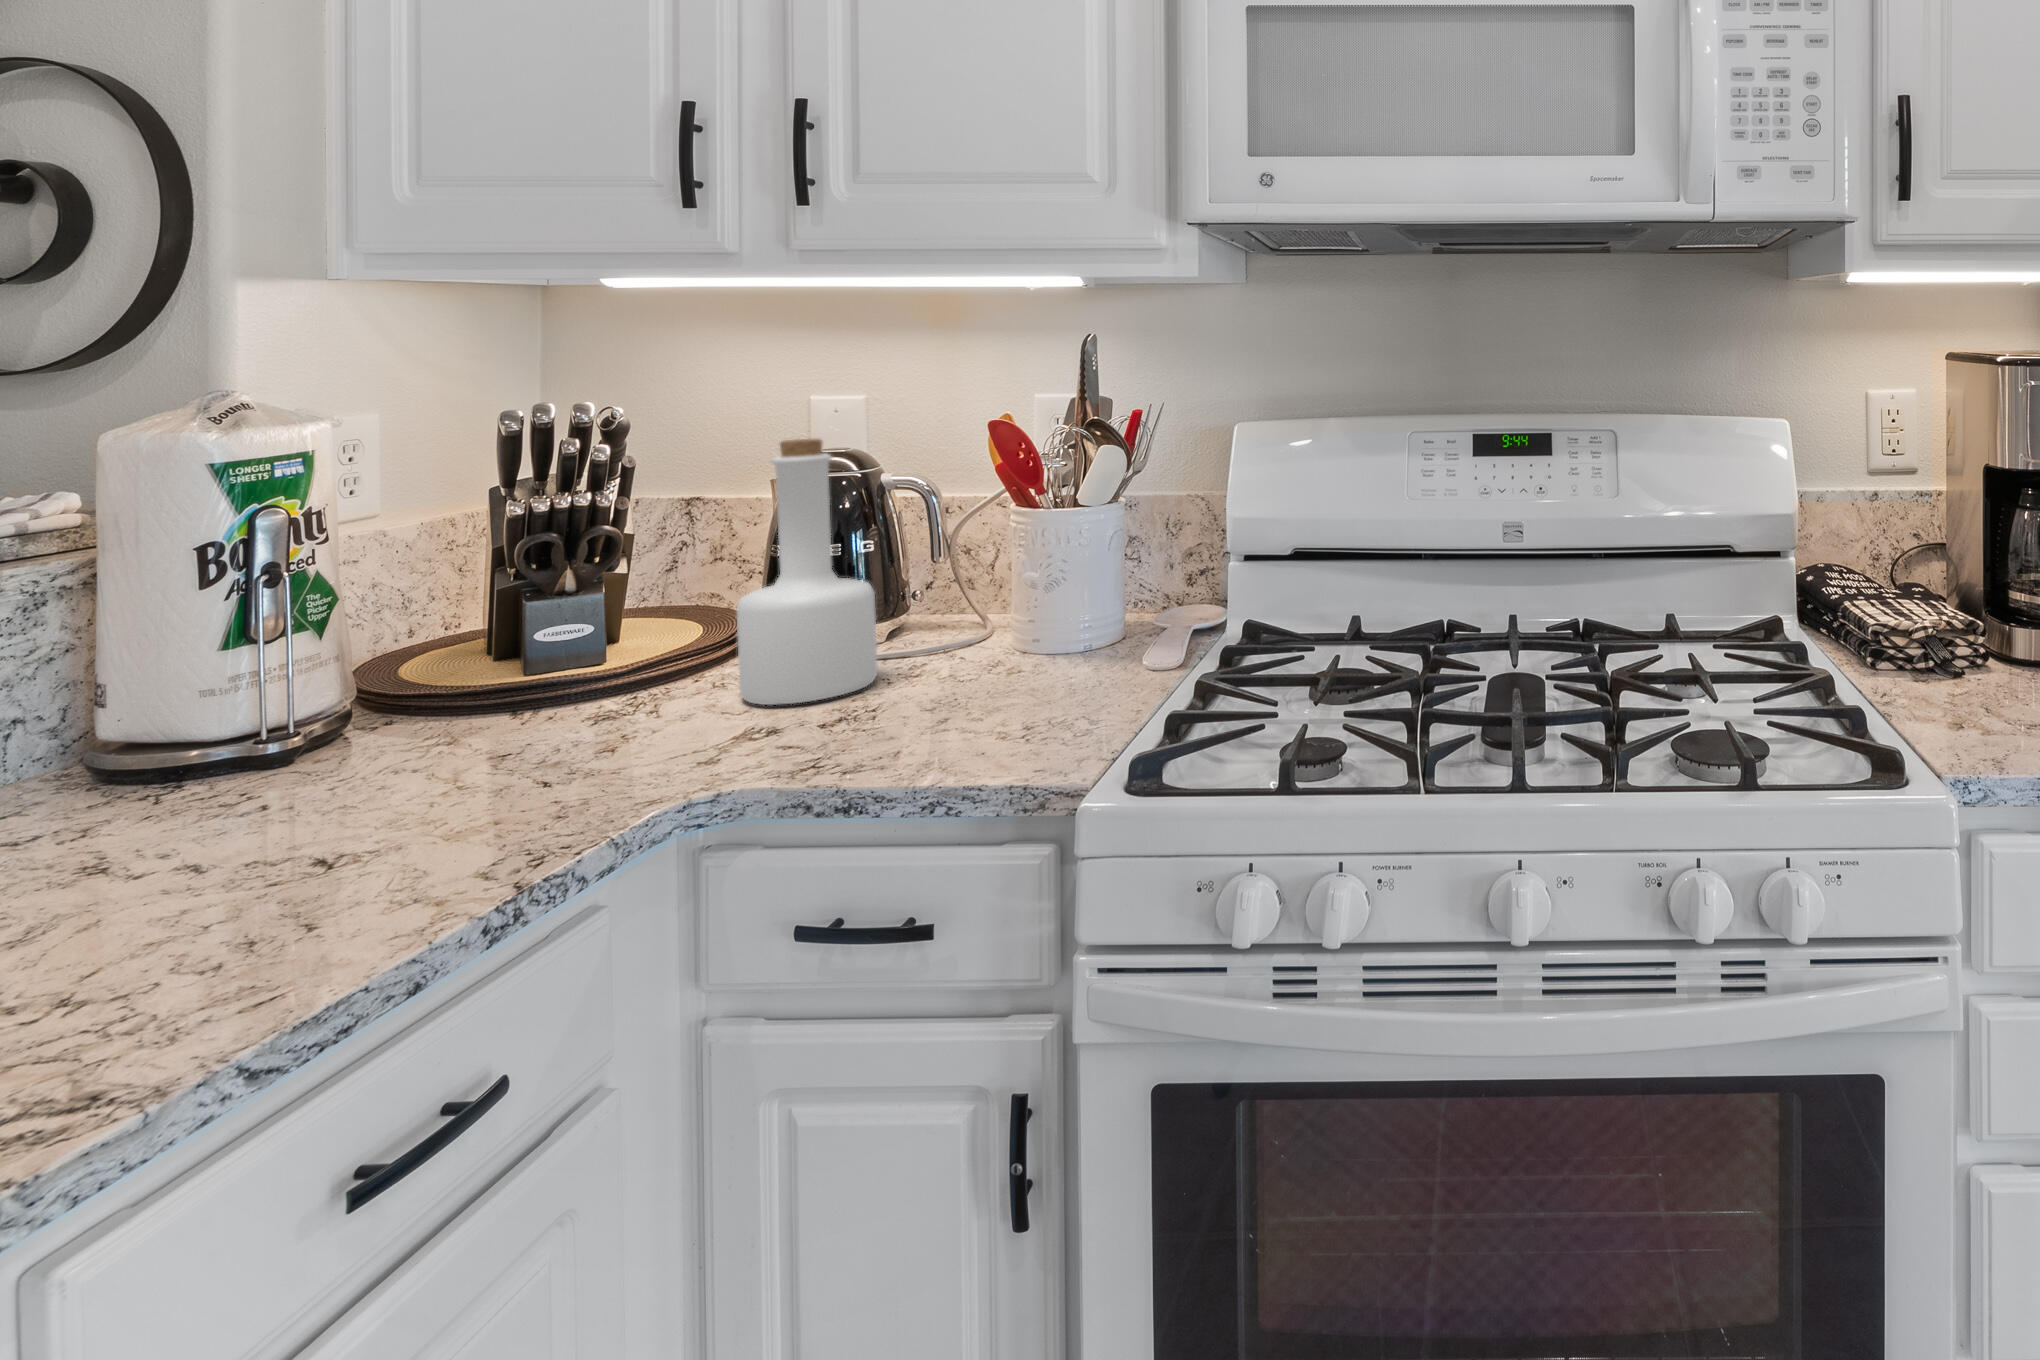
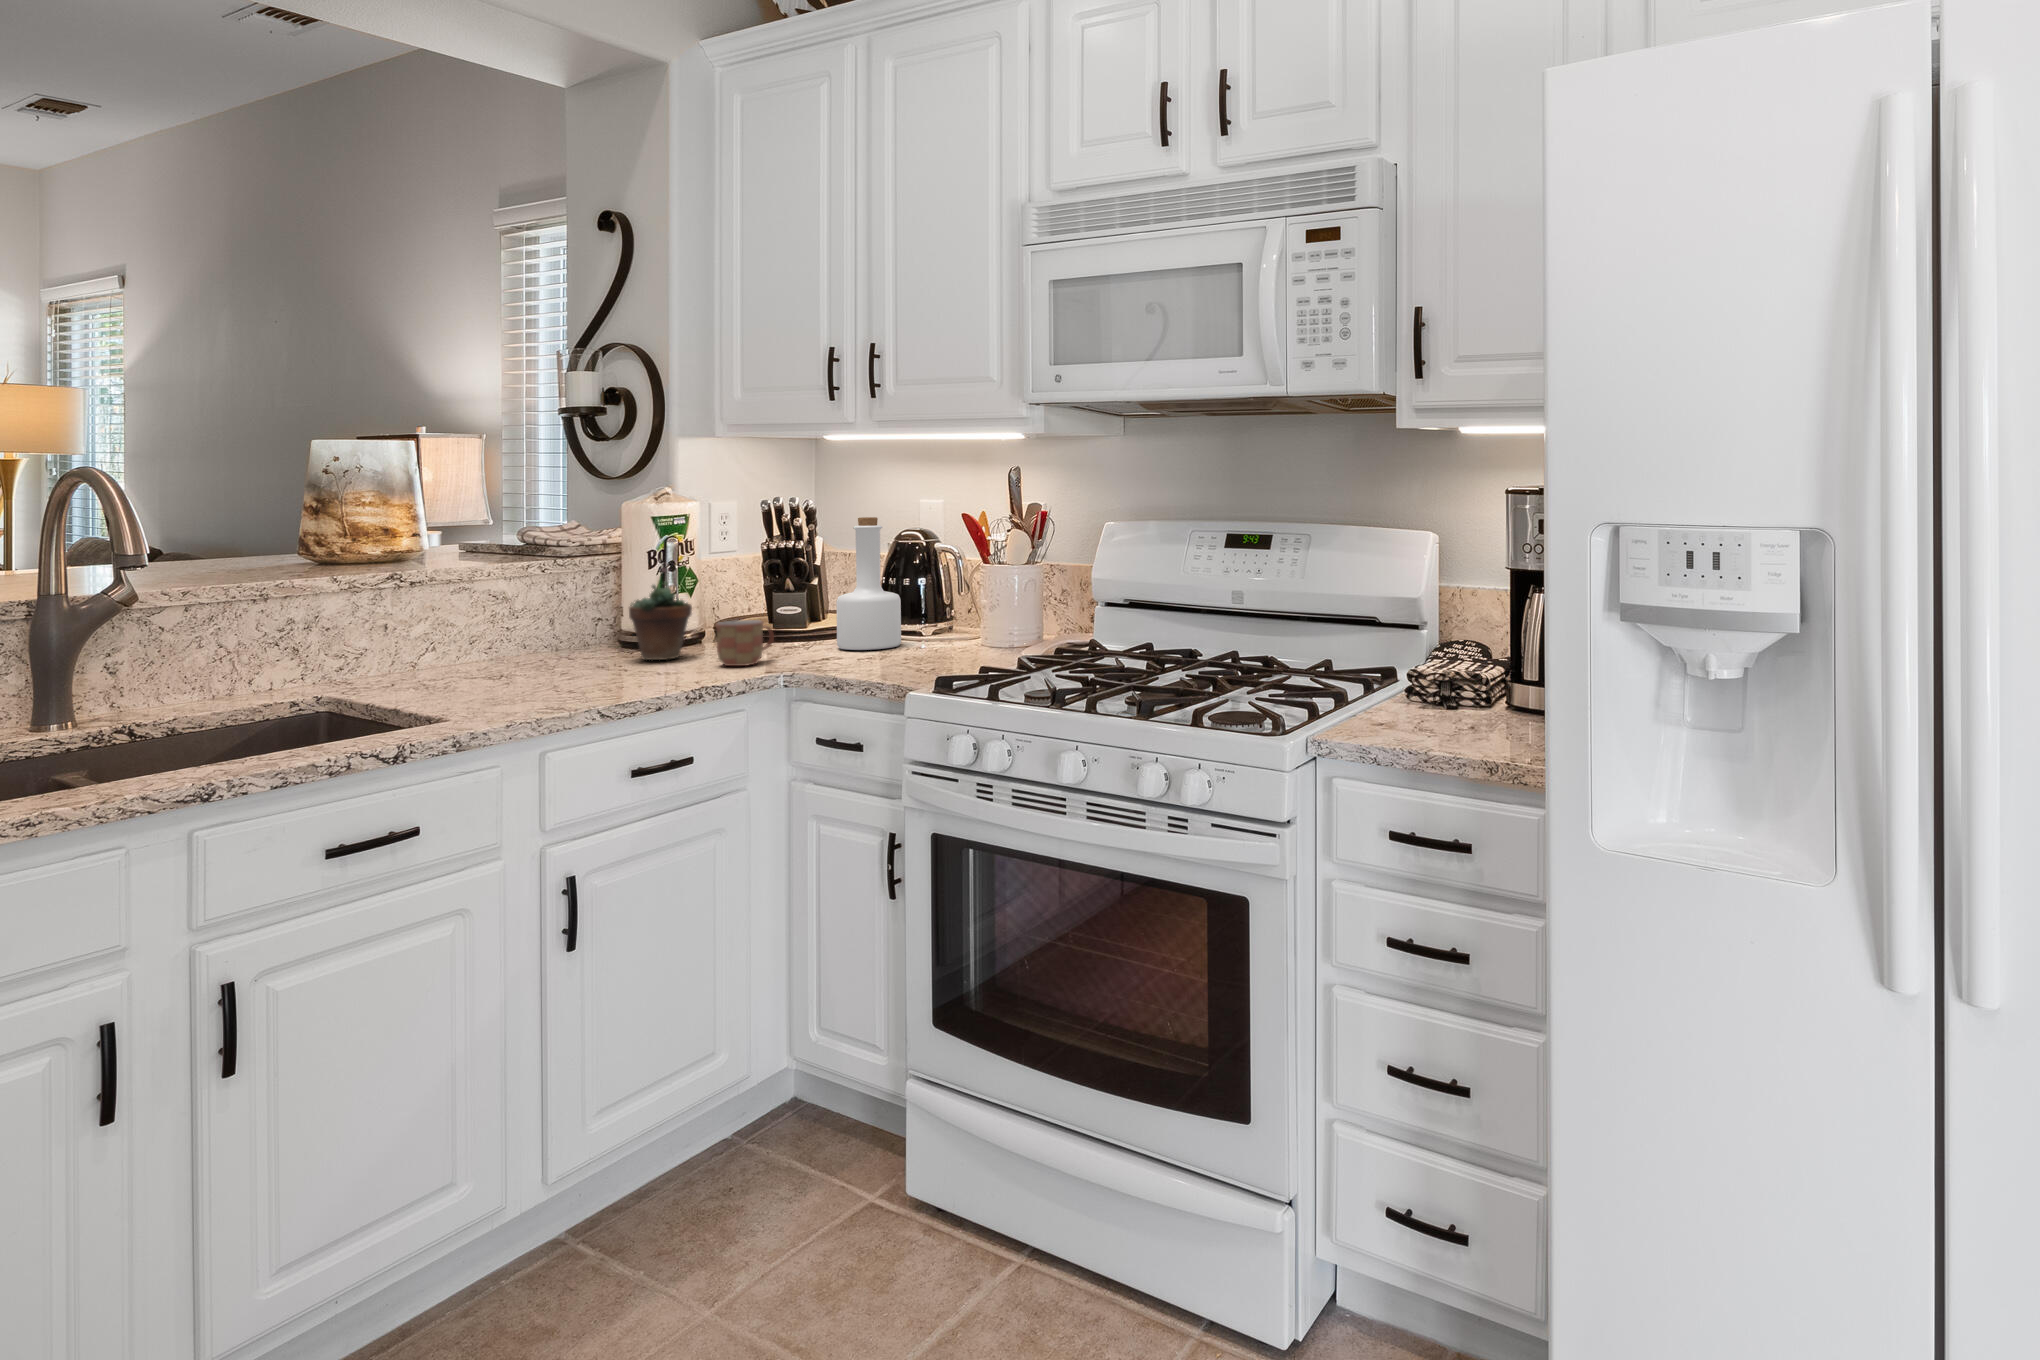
succulent plant: none [176,574,374,820] -> present [629,563,692,660]
mug: none [480,681,626,801] -> present [716,620,774,666]

